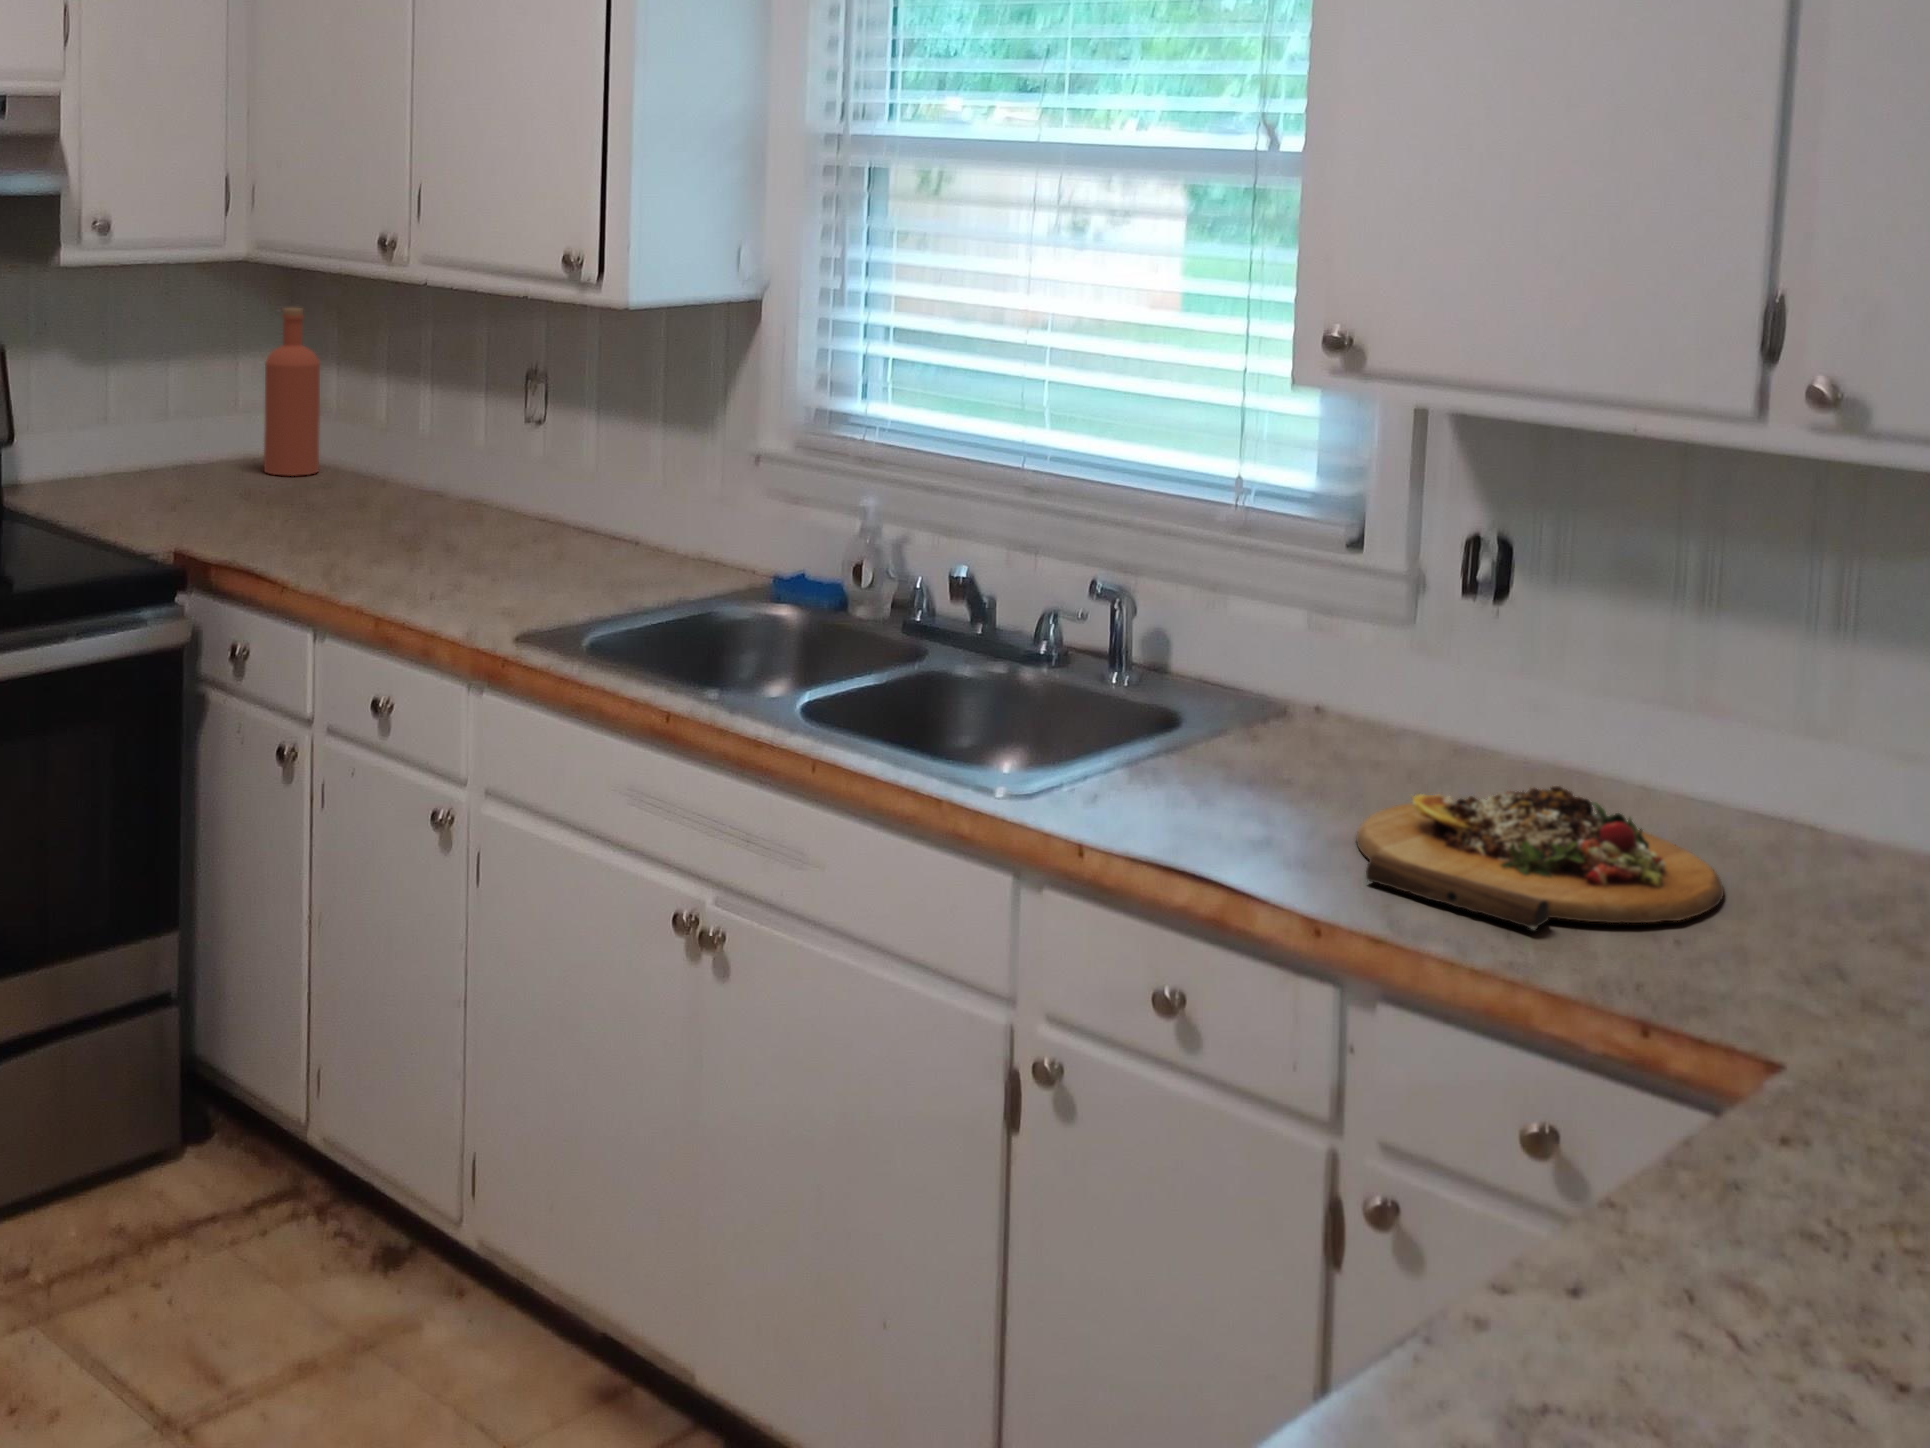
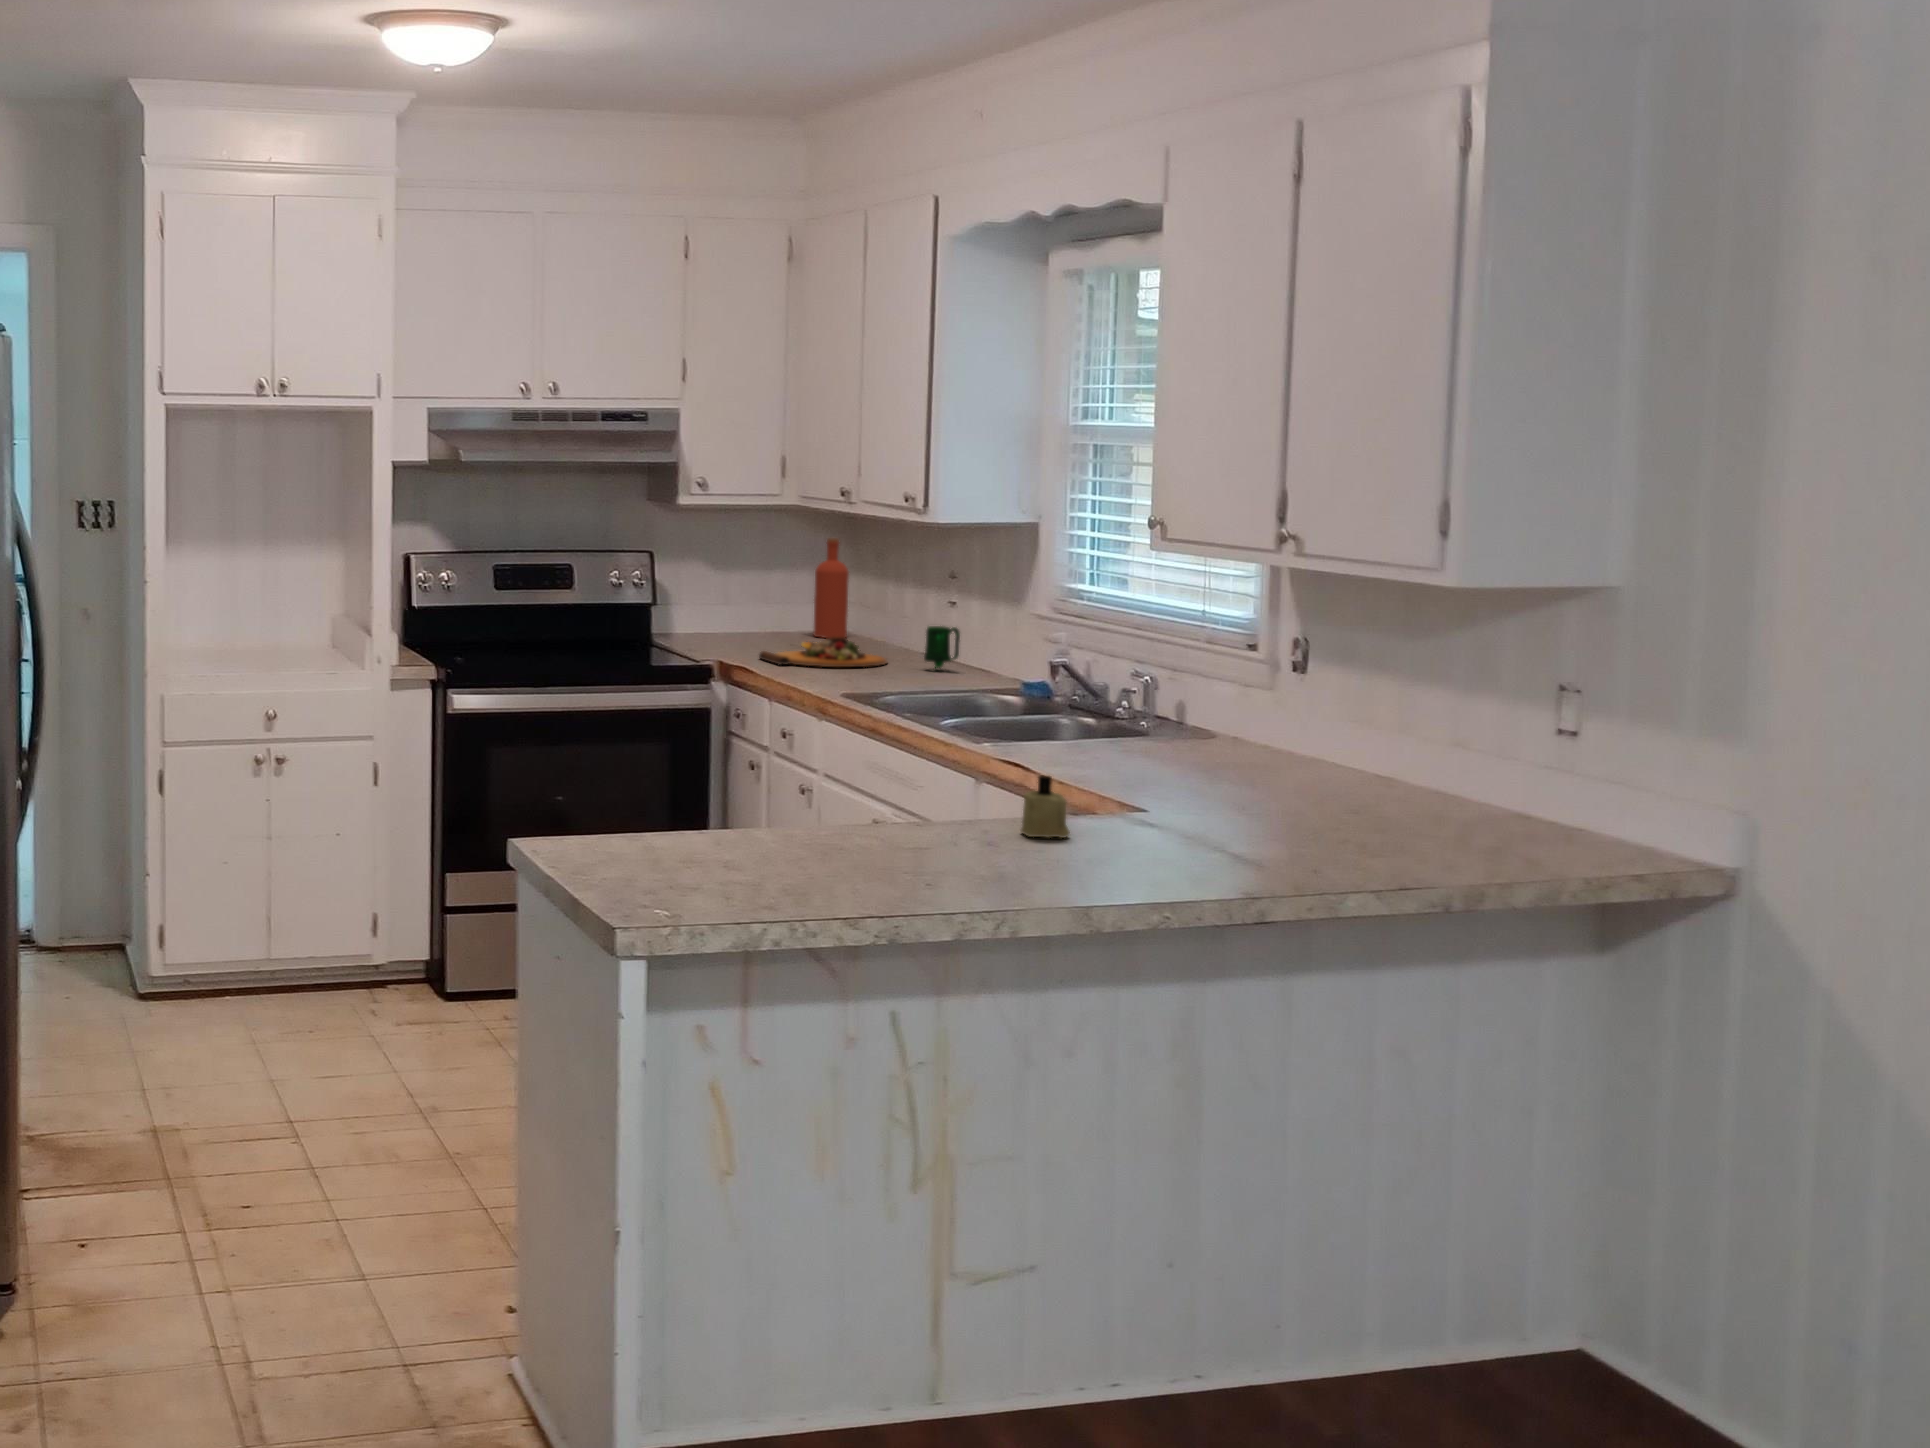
mug: none [548,472,613,552] -> present [924,626,960,668]
cutting board: present [1356,786,1724,929] -> present [759,637,887,667]
candle: none [1752,1094,1895,1283] -> present [1021,775,1070,838]

